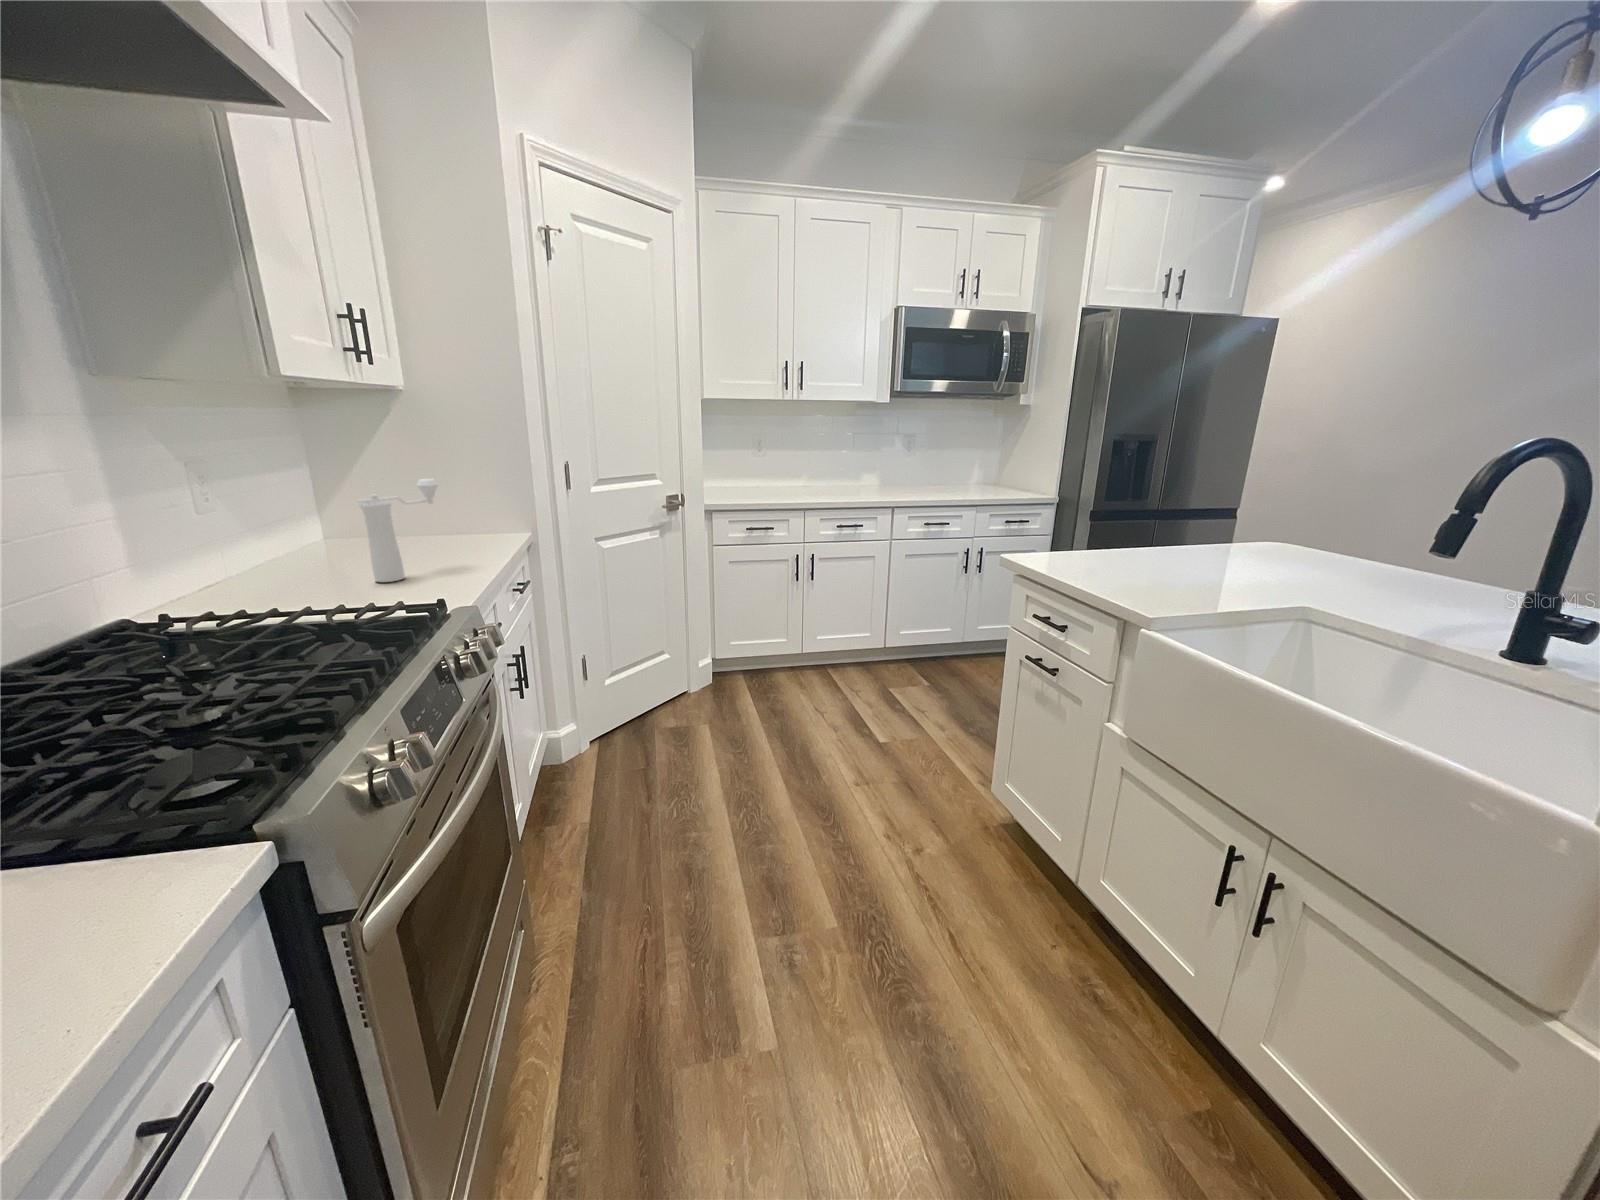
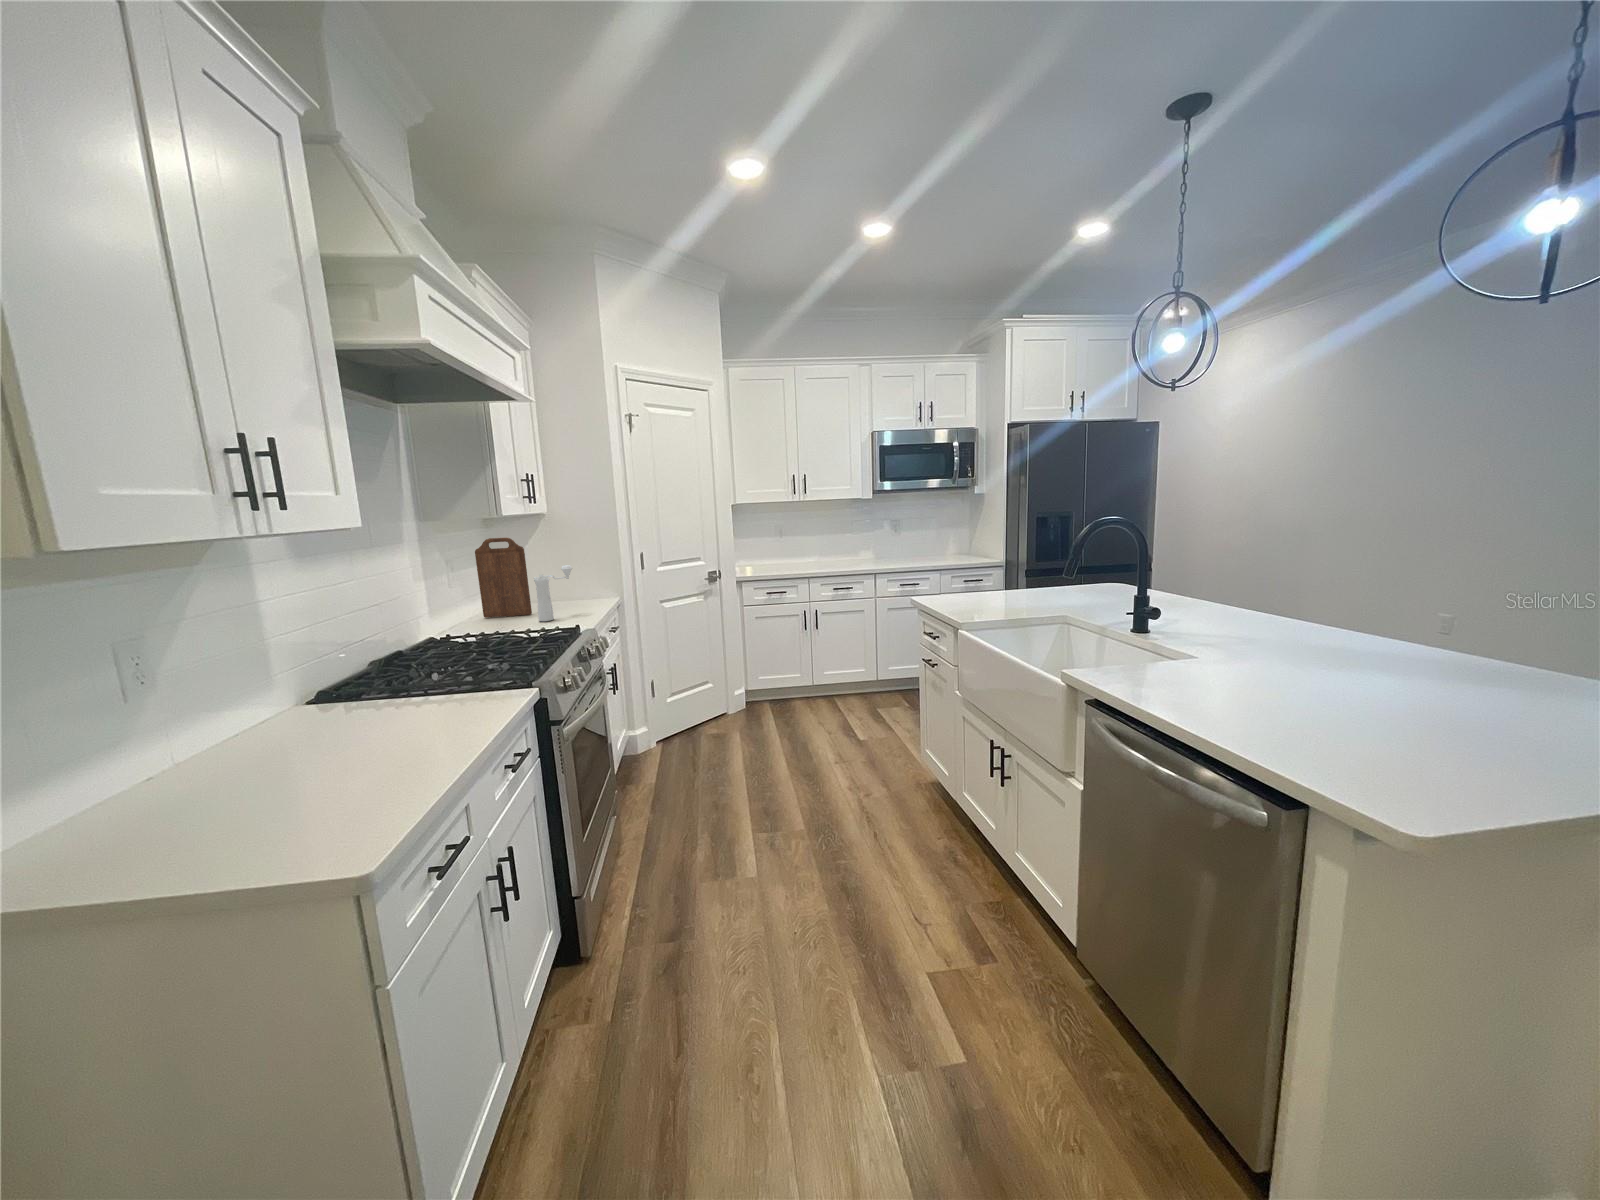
cutting board: none [242,420,368,568] -> present [475,538,532,618]

